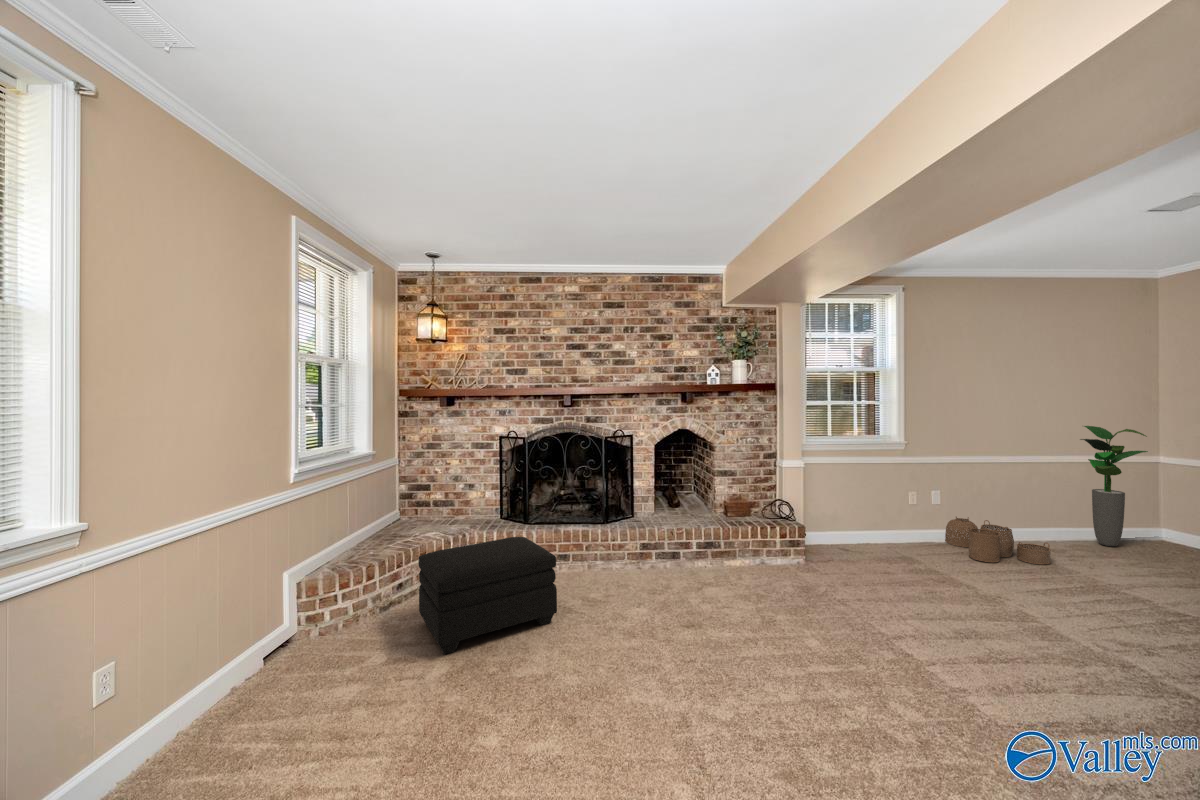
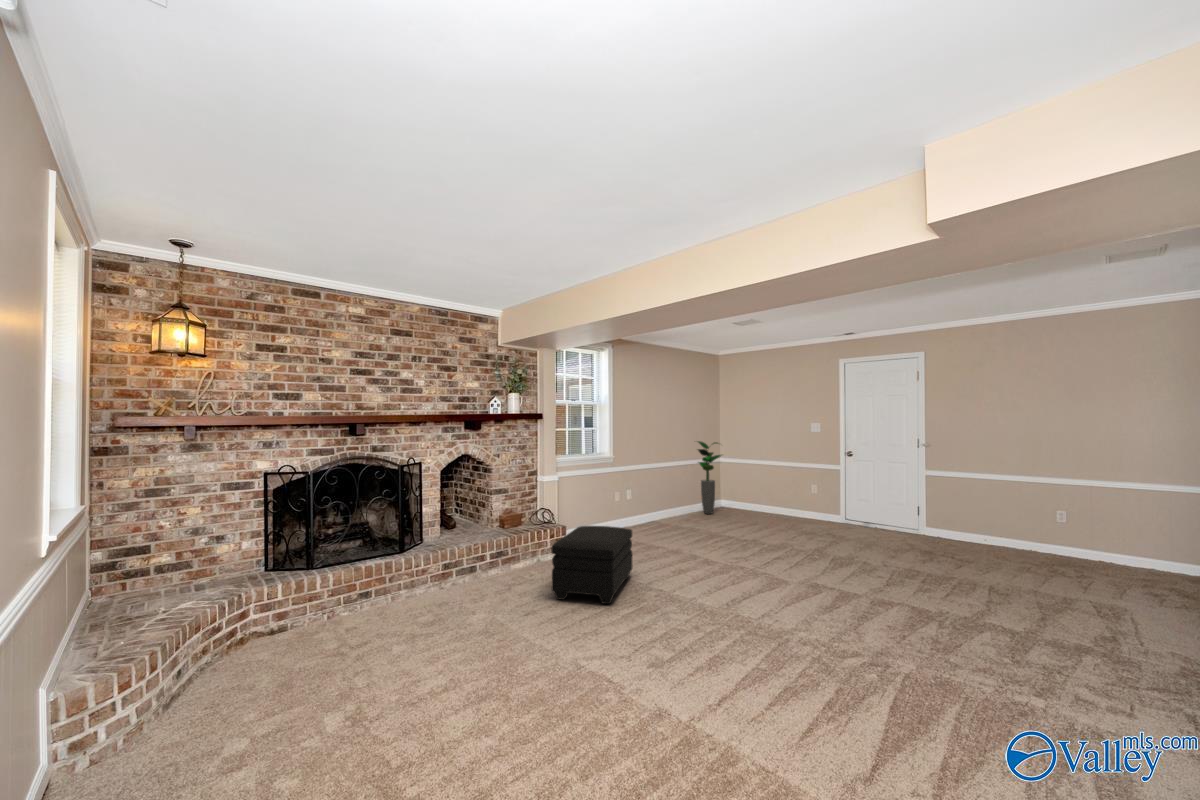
woven basket: present [945,517,1051,564] -> none [636,506,693,533]
ottoman: present [418,537,557,654] -> present [552,526,632,604]

